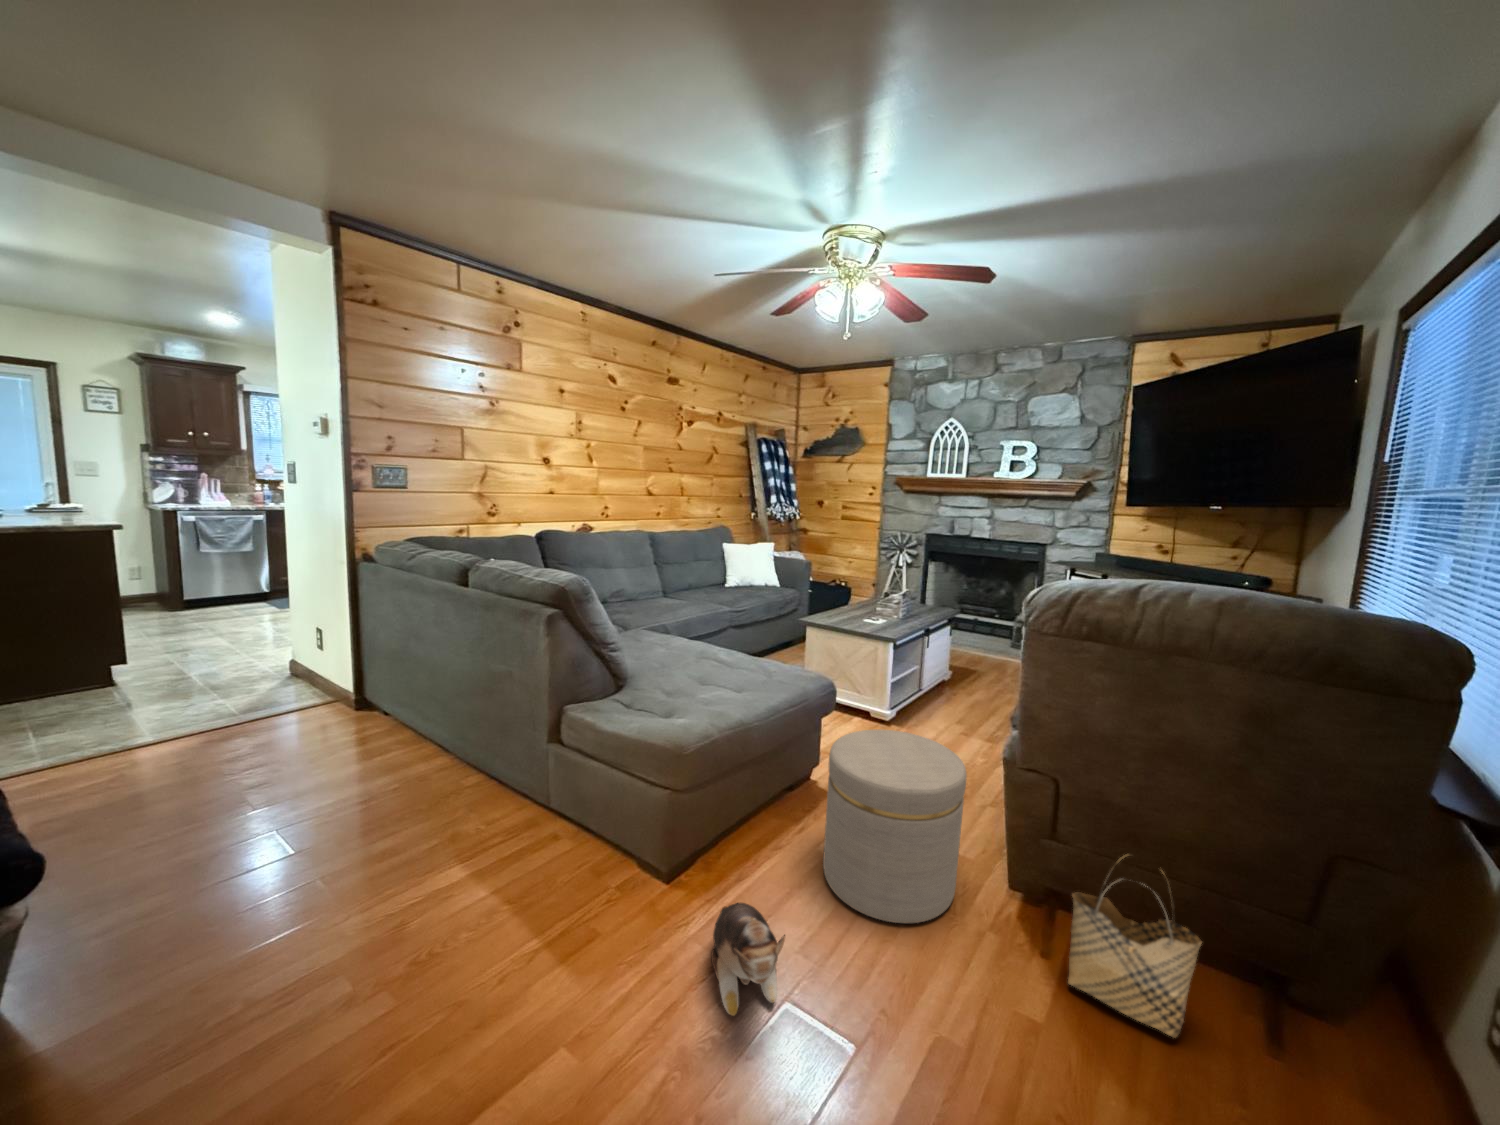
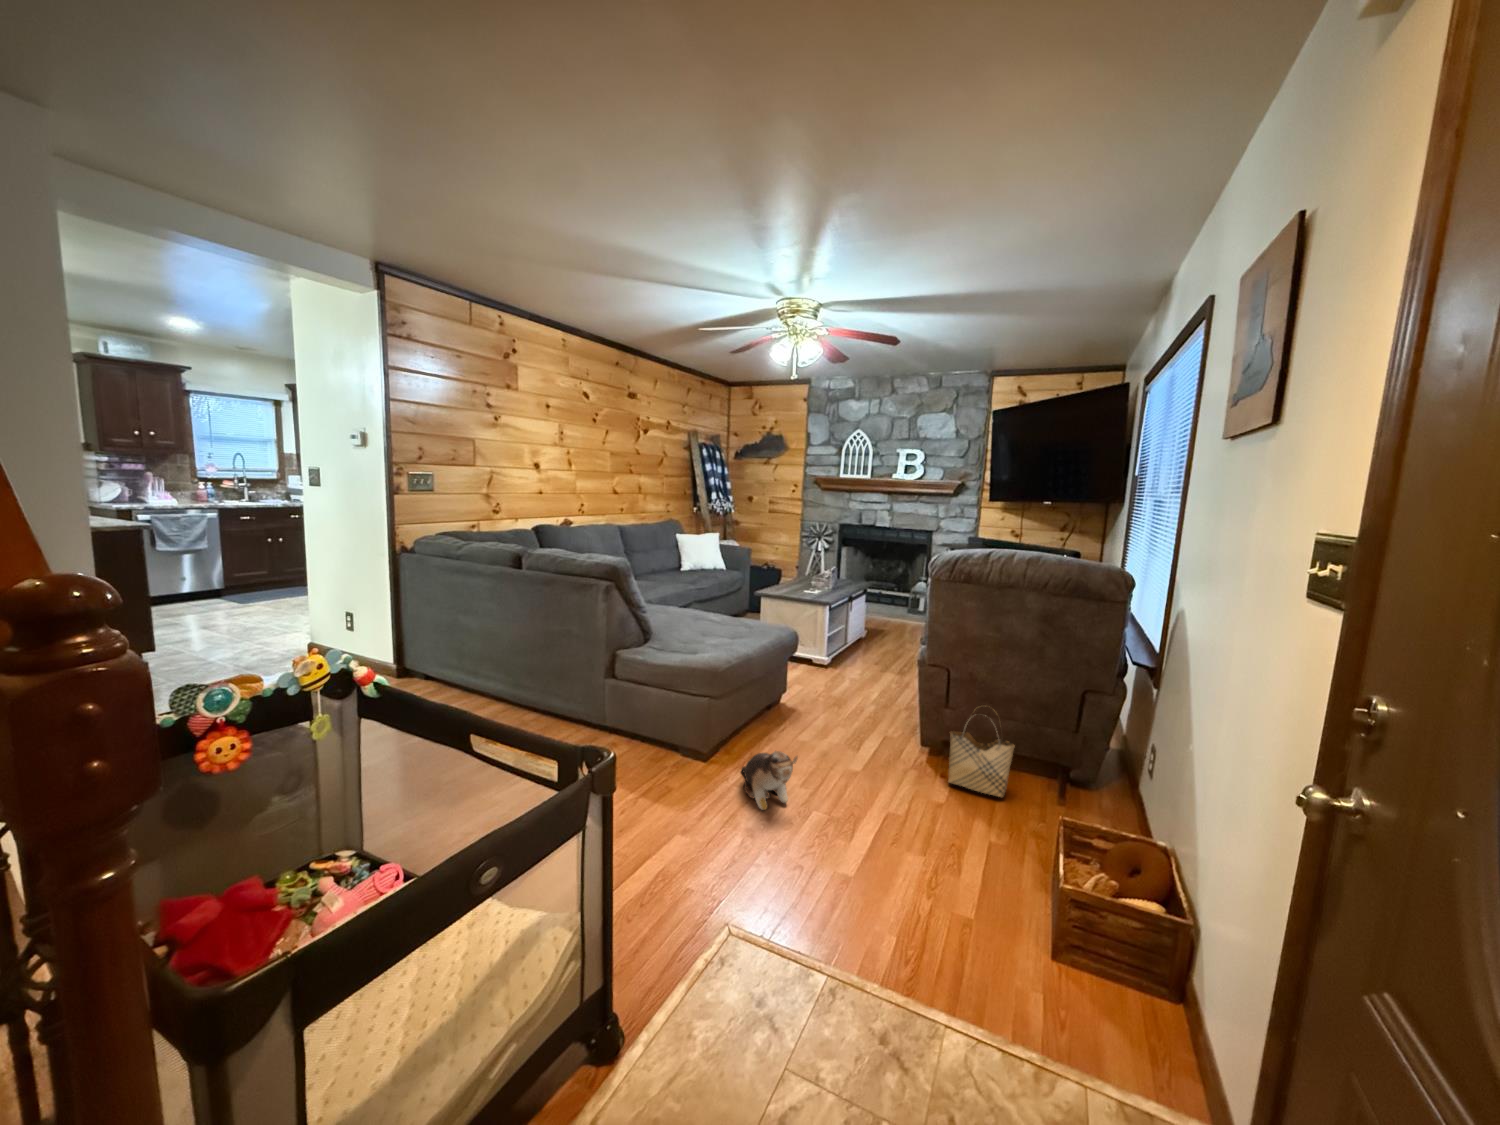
ottoman: present [823,729,967,923] -> none [799,655,888,766]

